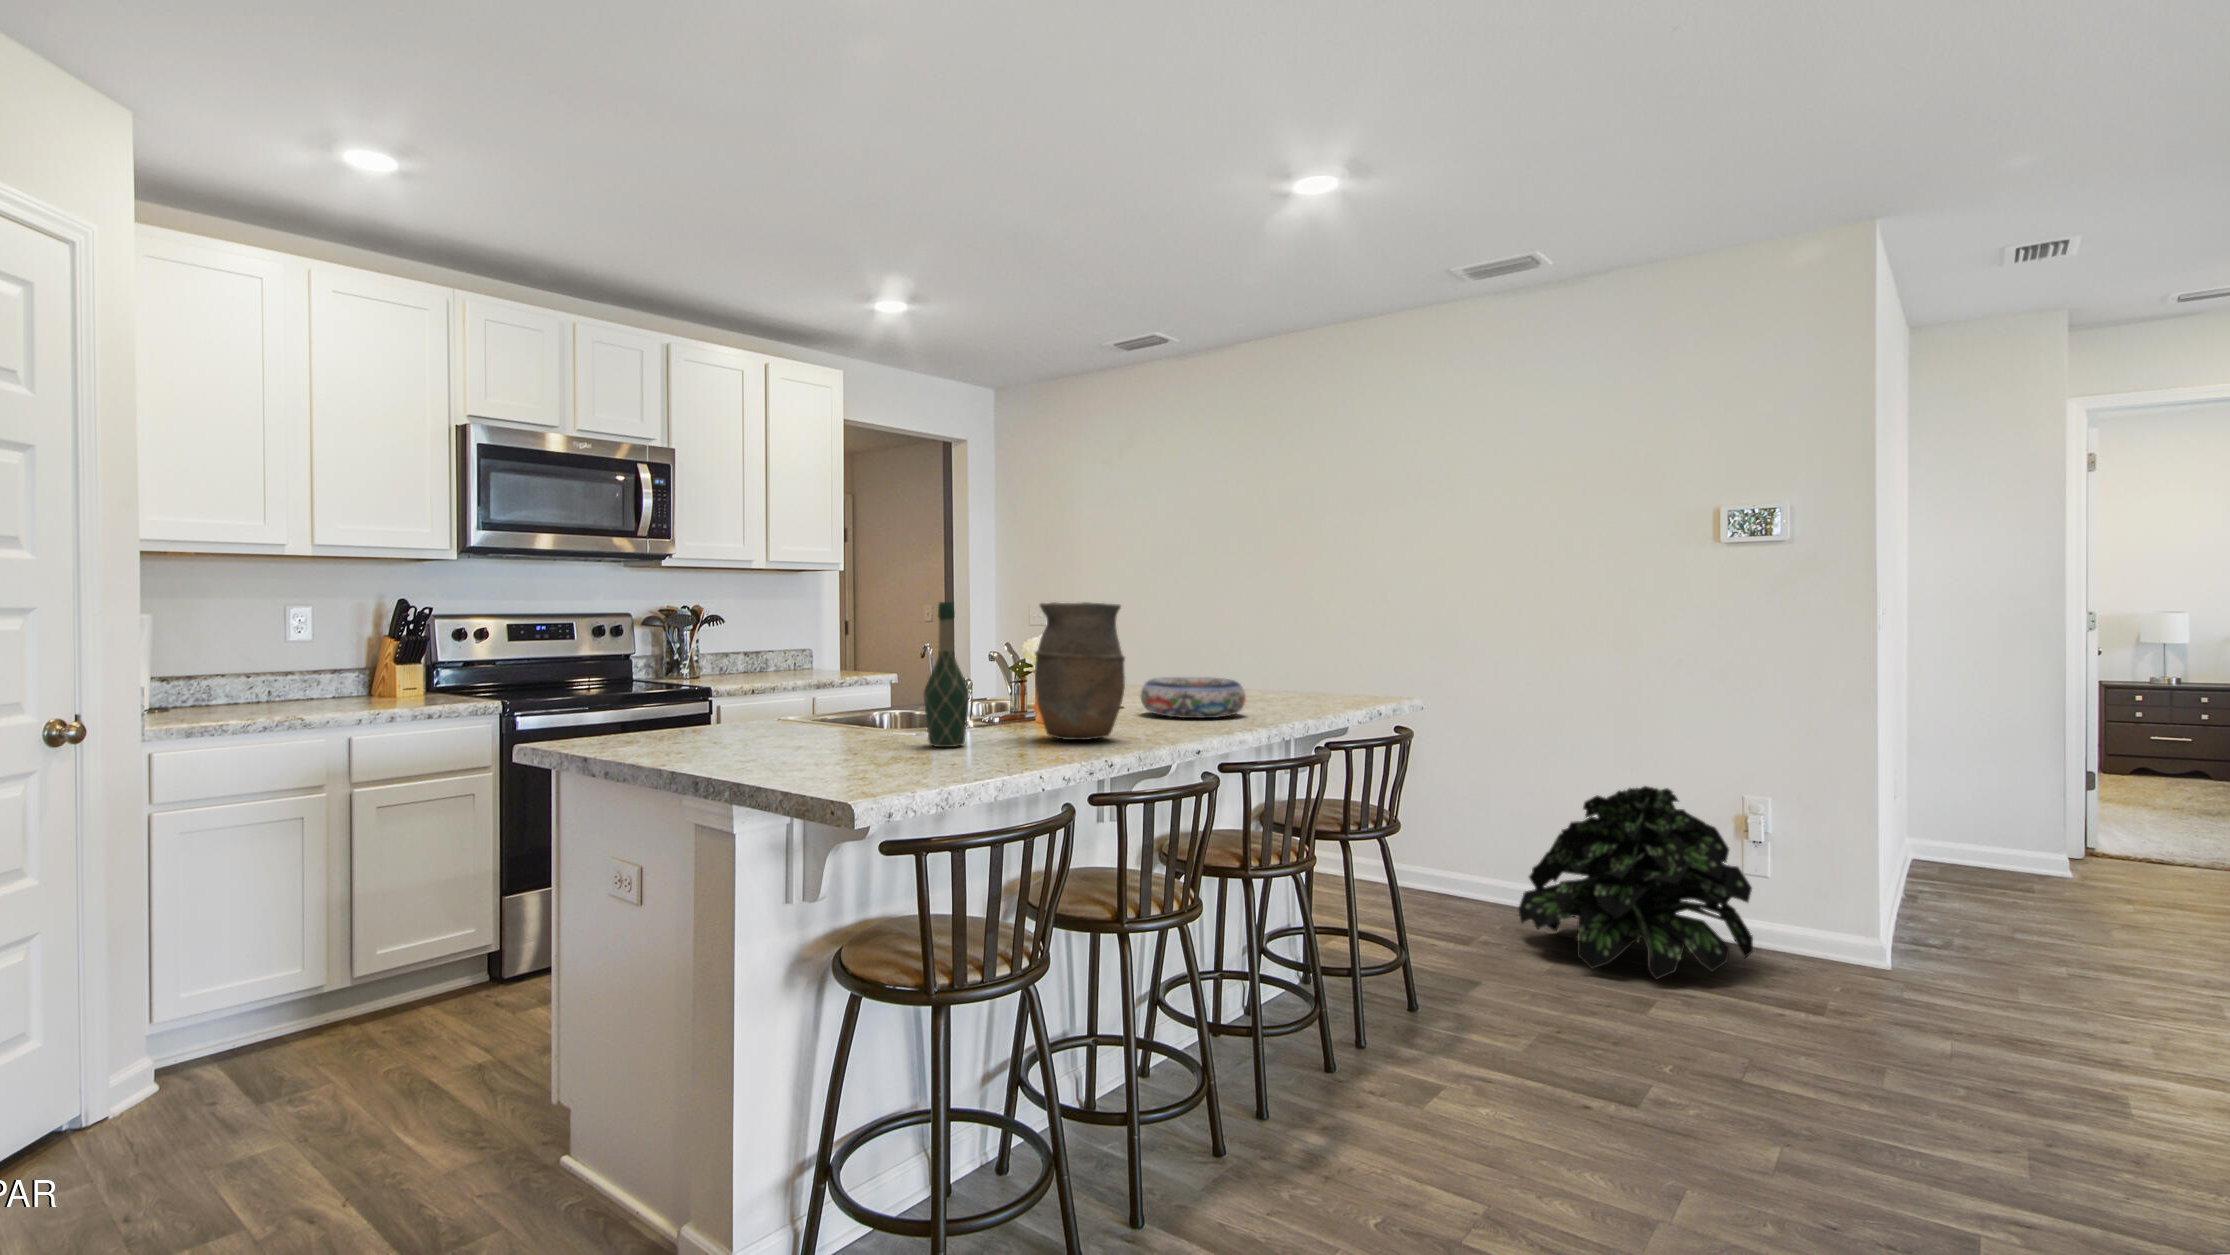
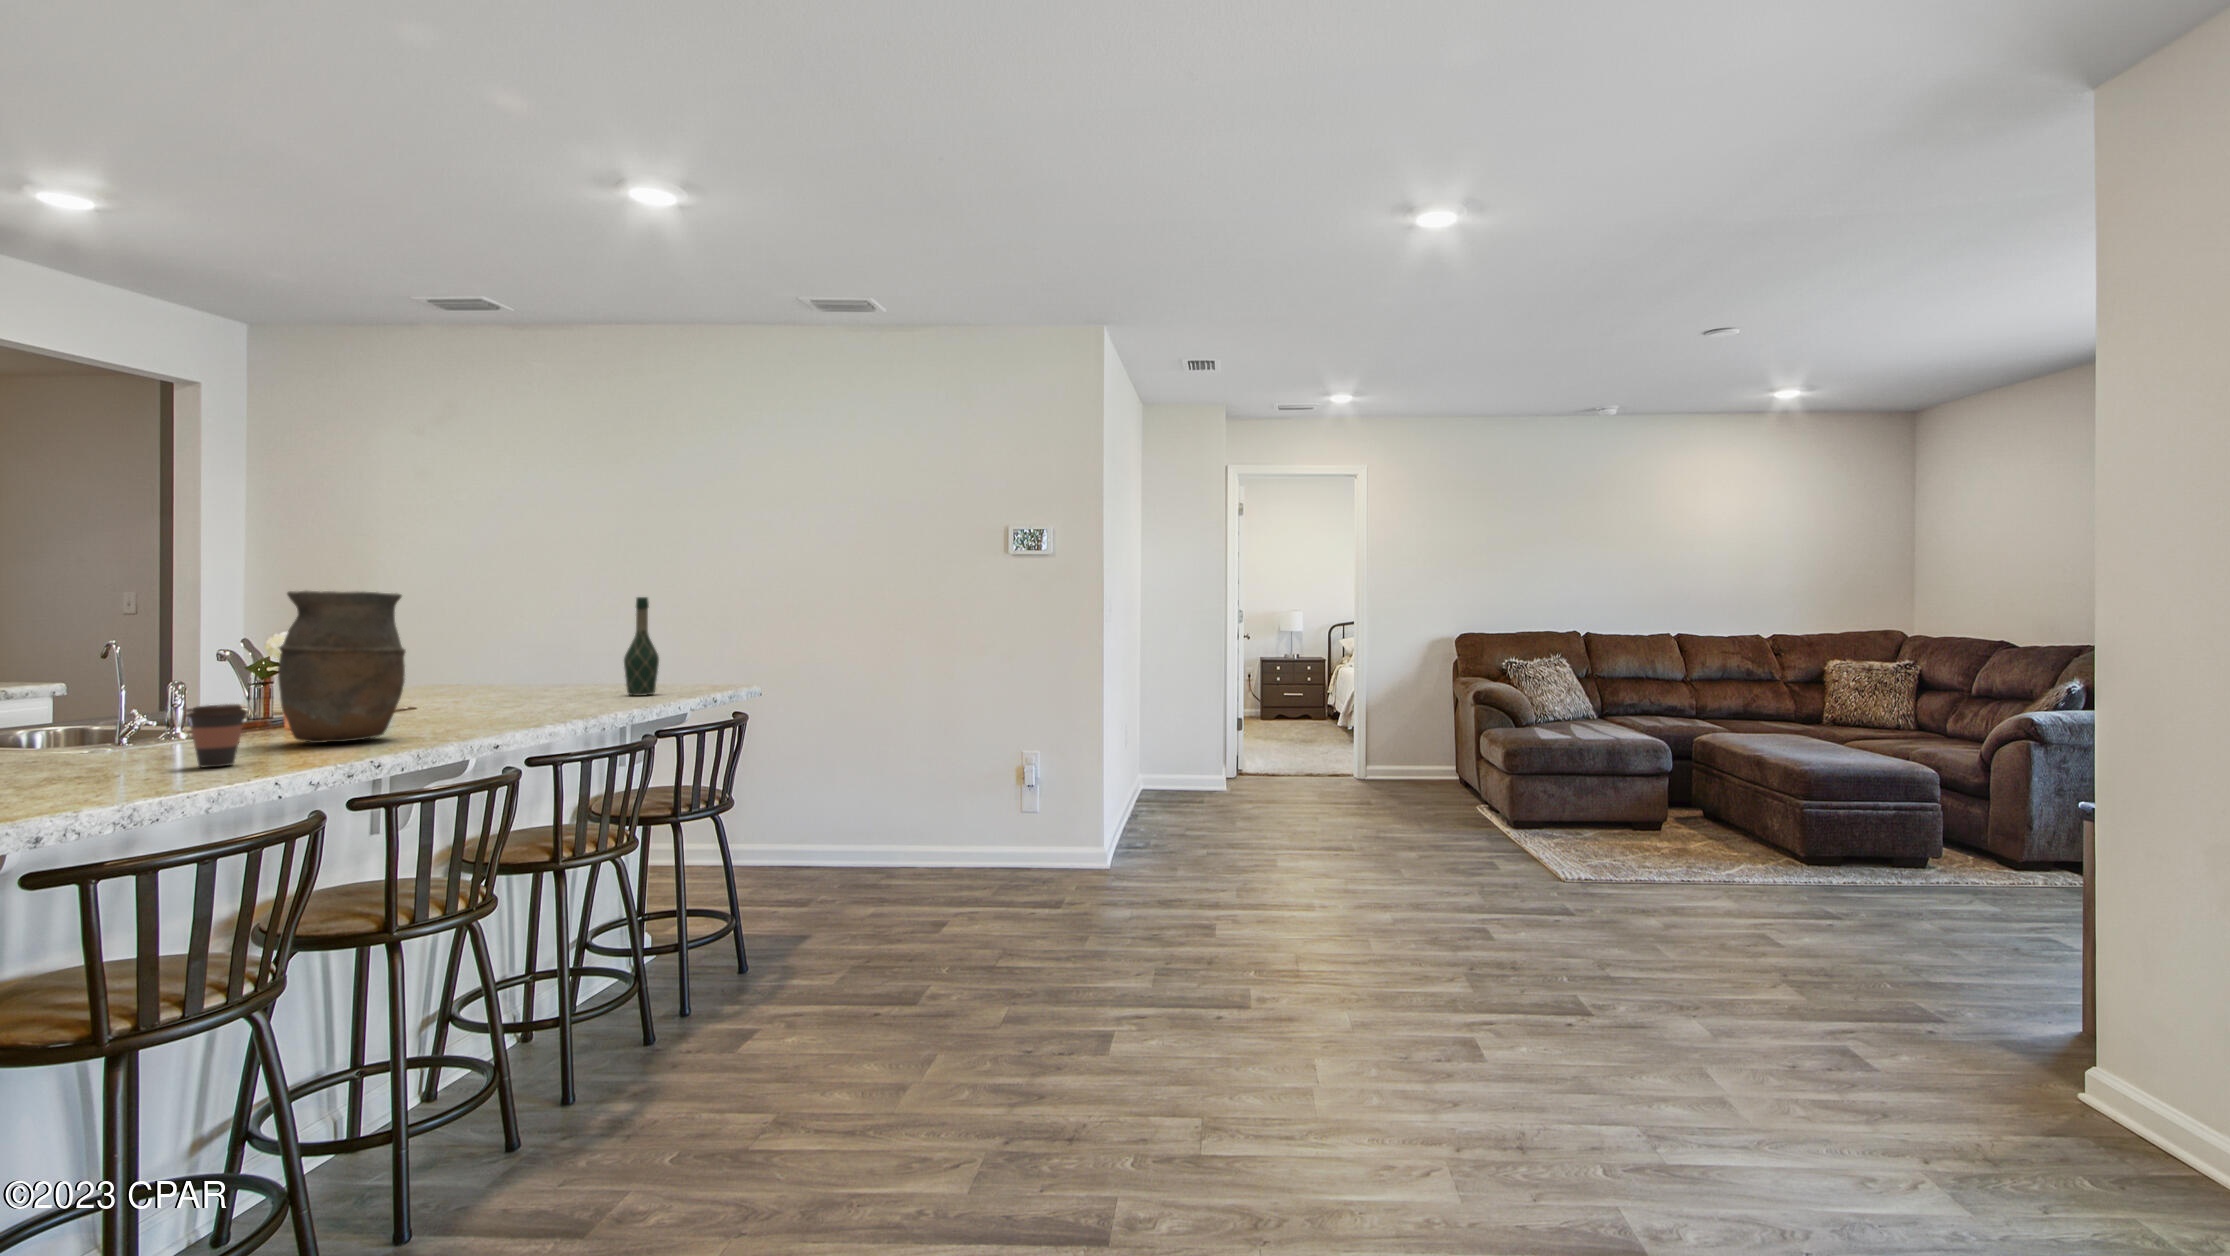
wine bottle: present [924,602,969,747] -> present [624,597,659,696]
bowl: present [1141,677,1246,718] -> none [437,672,566,713]
coffee cup: none [980,703,1021,758] -> present [187,704,248,767]
potted plant: present [1518,786,1753,979] -> none [847,748,1022,905]

